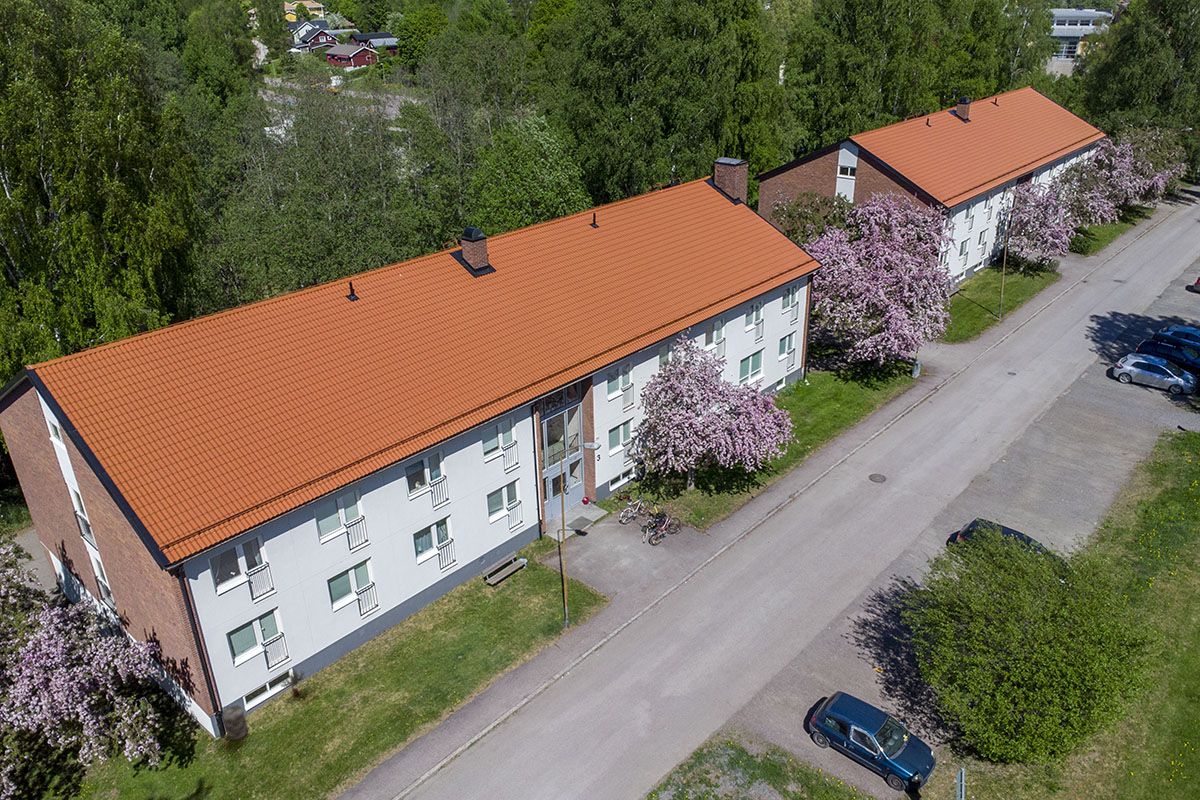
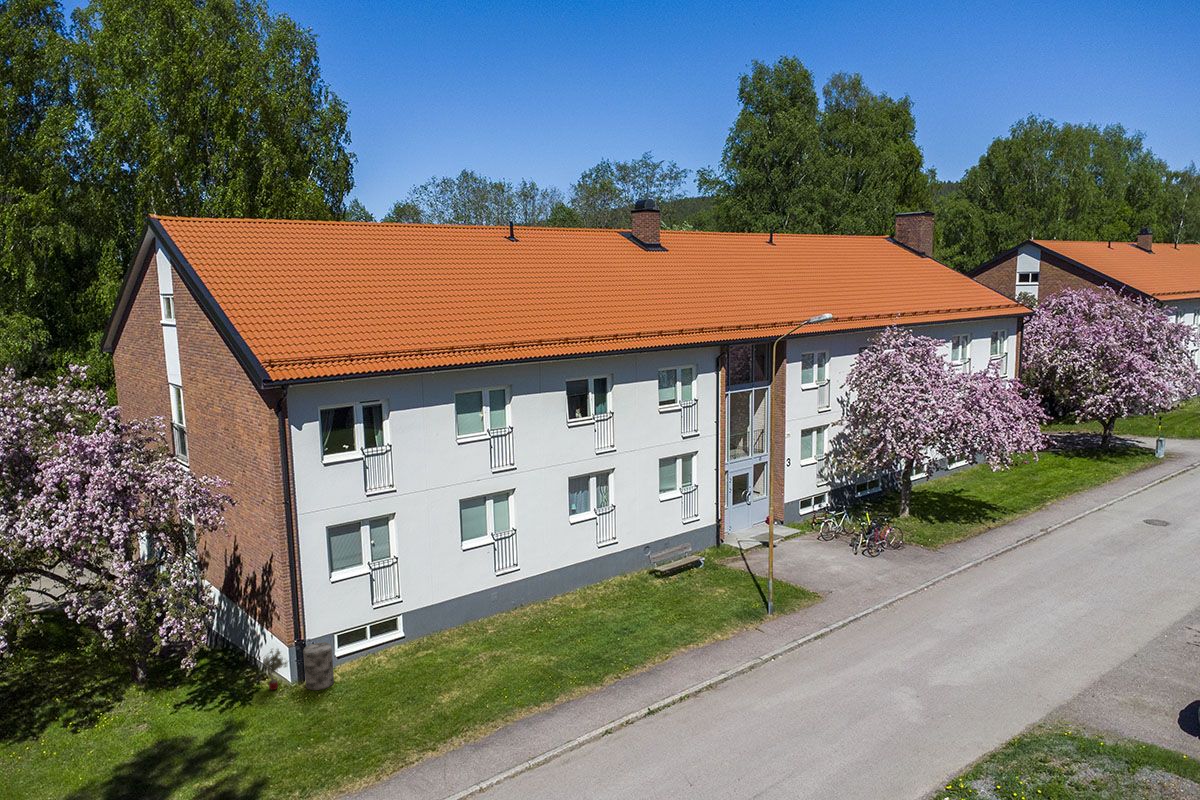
potted tree: present [281,670,304,696] -> present [264,649,287,690]

